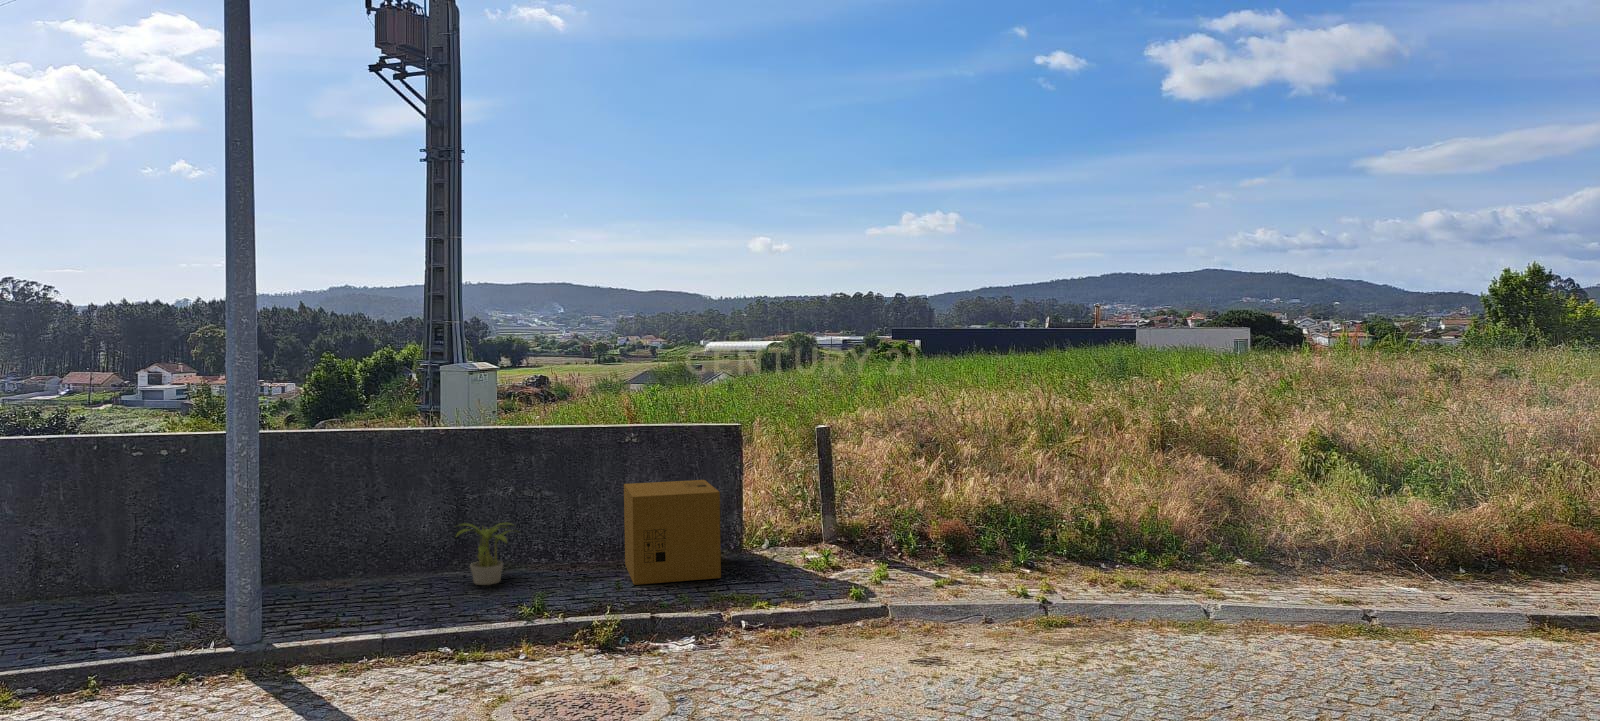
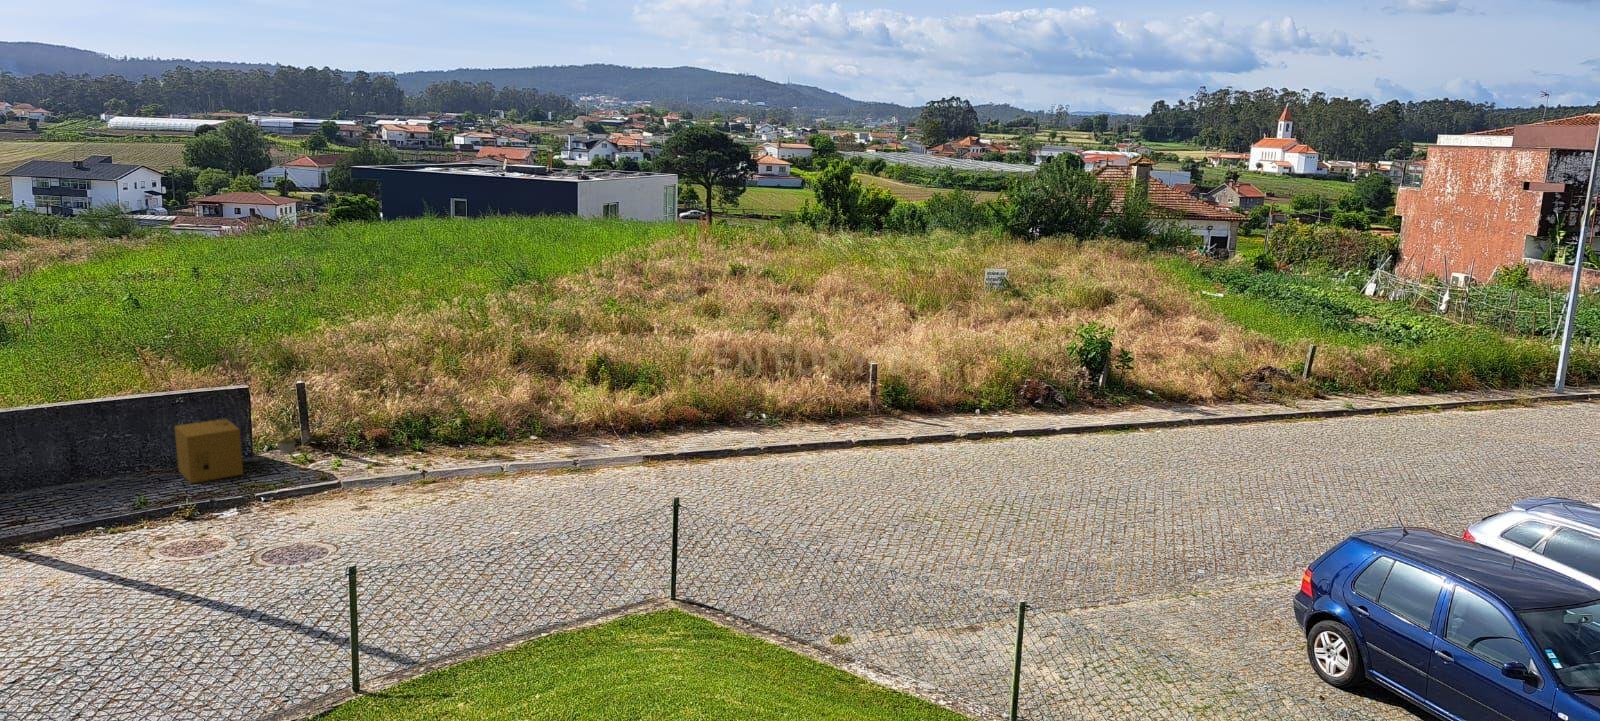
potted plant: present [456,523,512,585] -> present [270,420,297,453]

